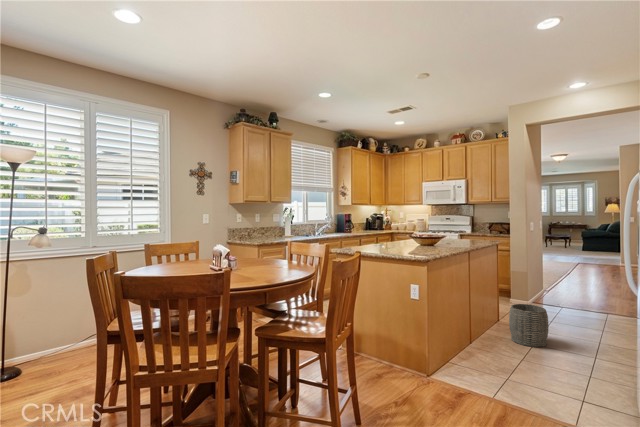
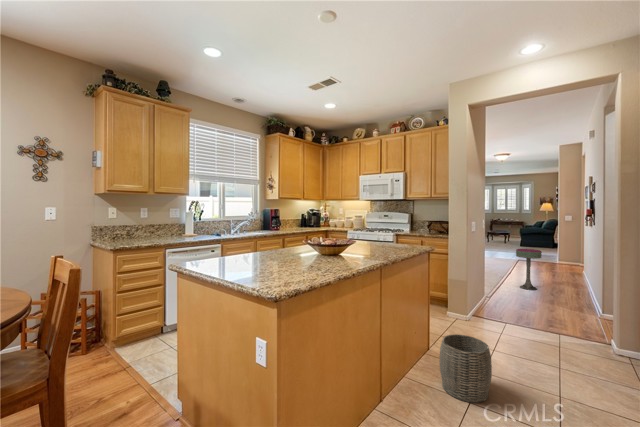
bar stool: none [573,248,598,286] -> present [516,249,542,290]

